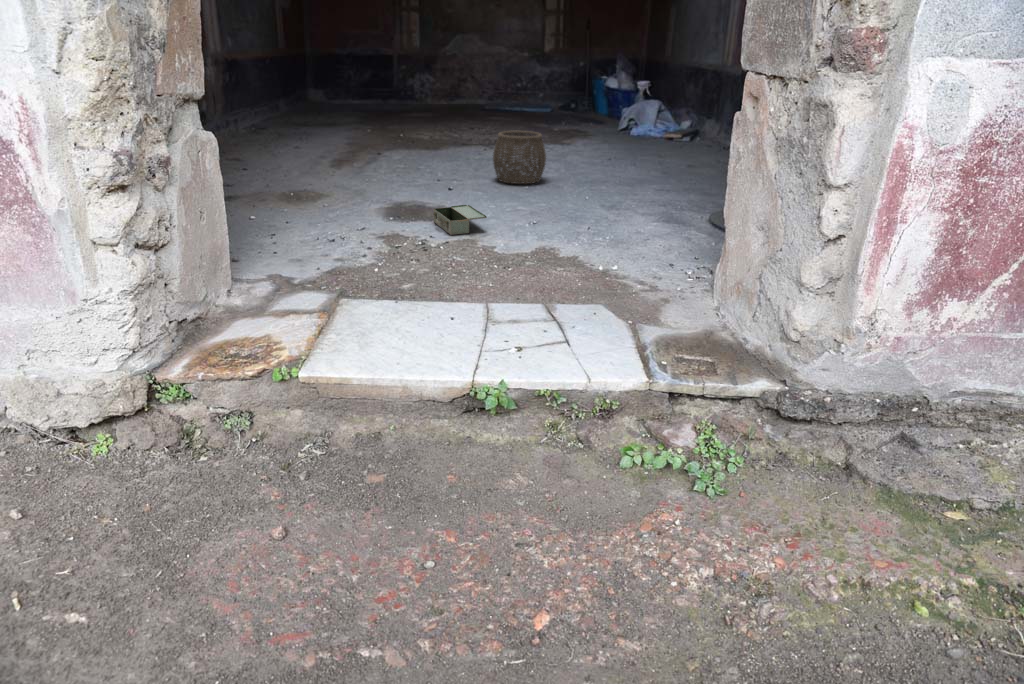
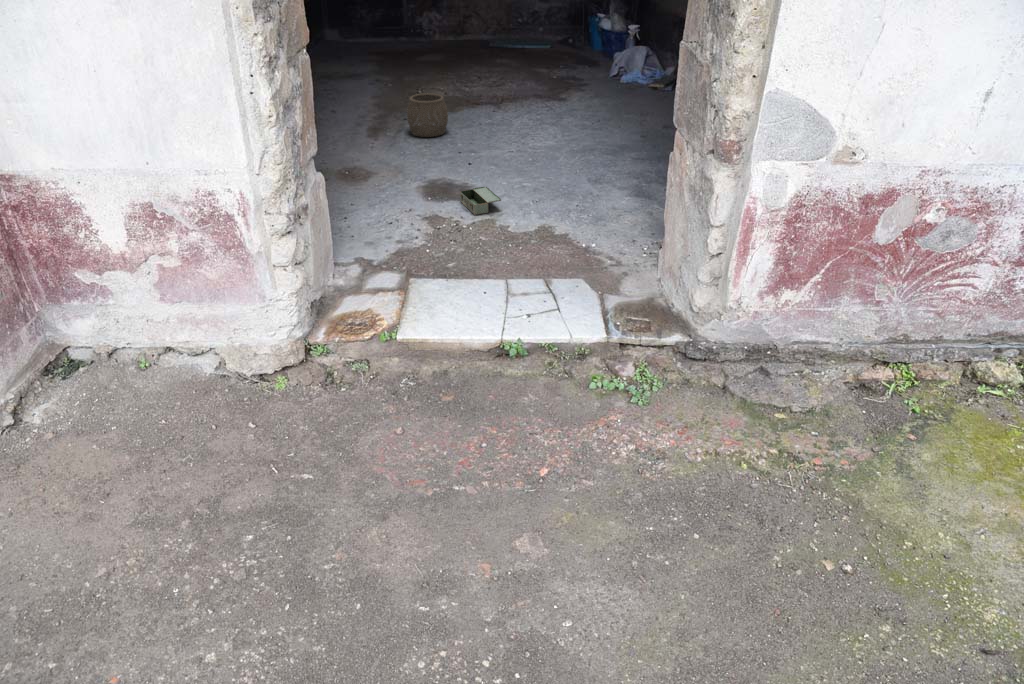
woven basket: present [493,131,546,184] -> present [407,93,448,137]

